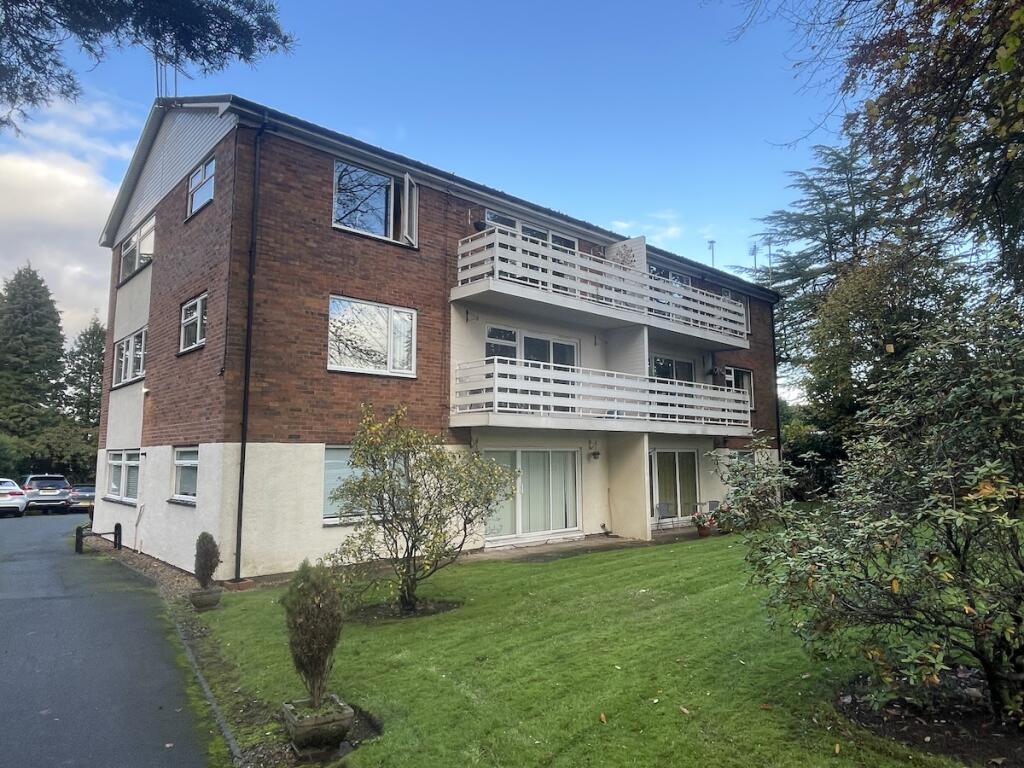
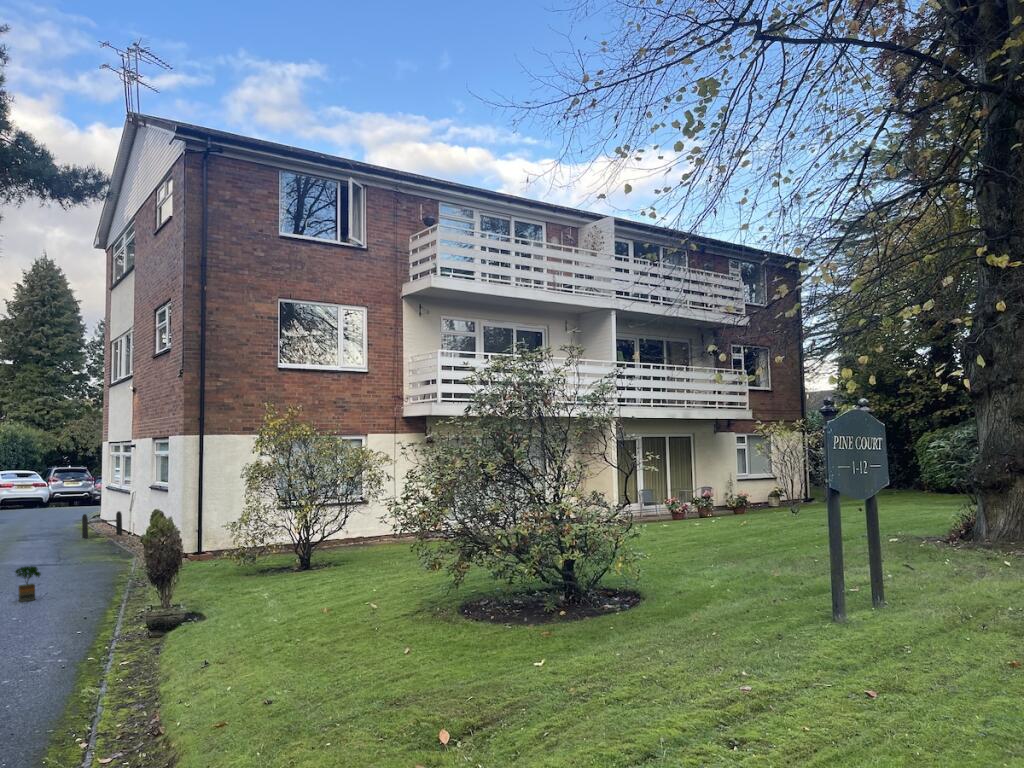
potted tree: none [17,612,57,665] -> present [15,566,41,602]

